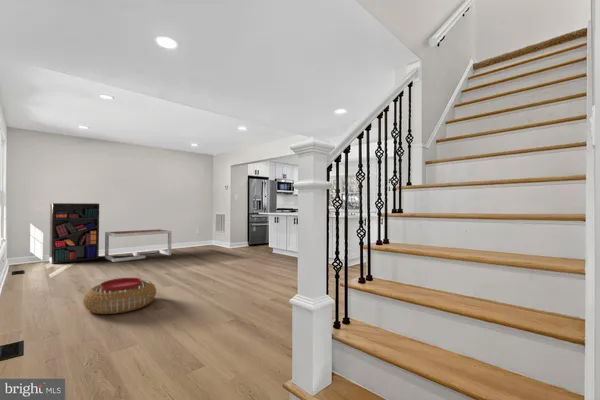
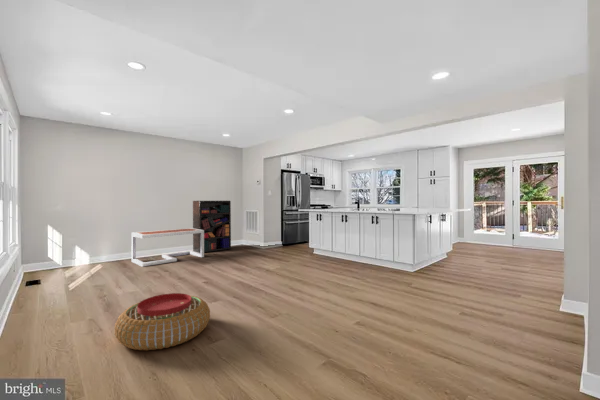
bookshelf: present [49,203,99,264] -> present [193,201,231,253]

